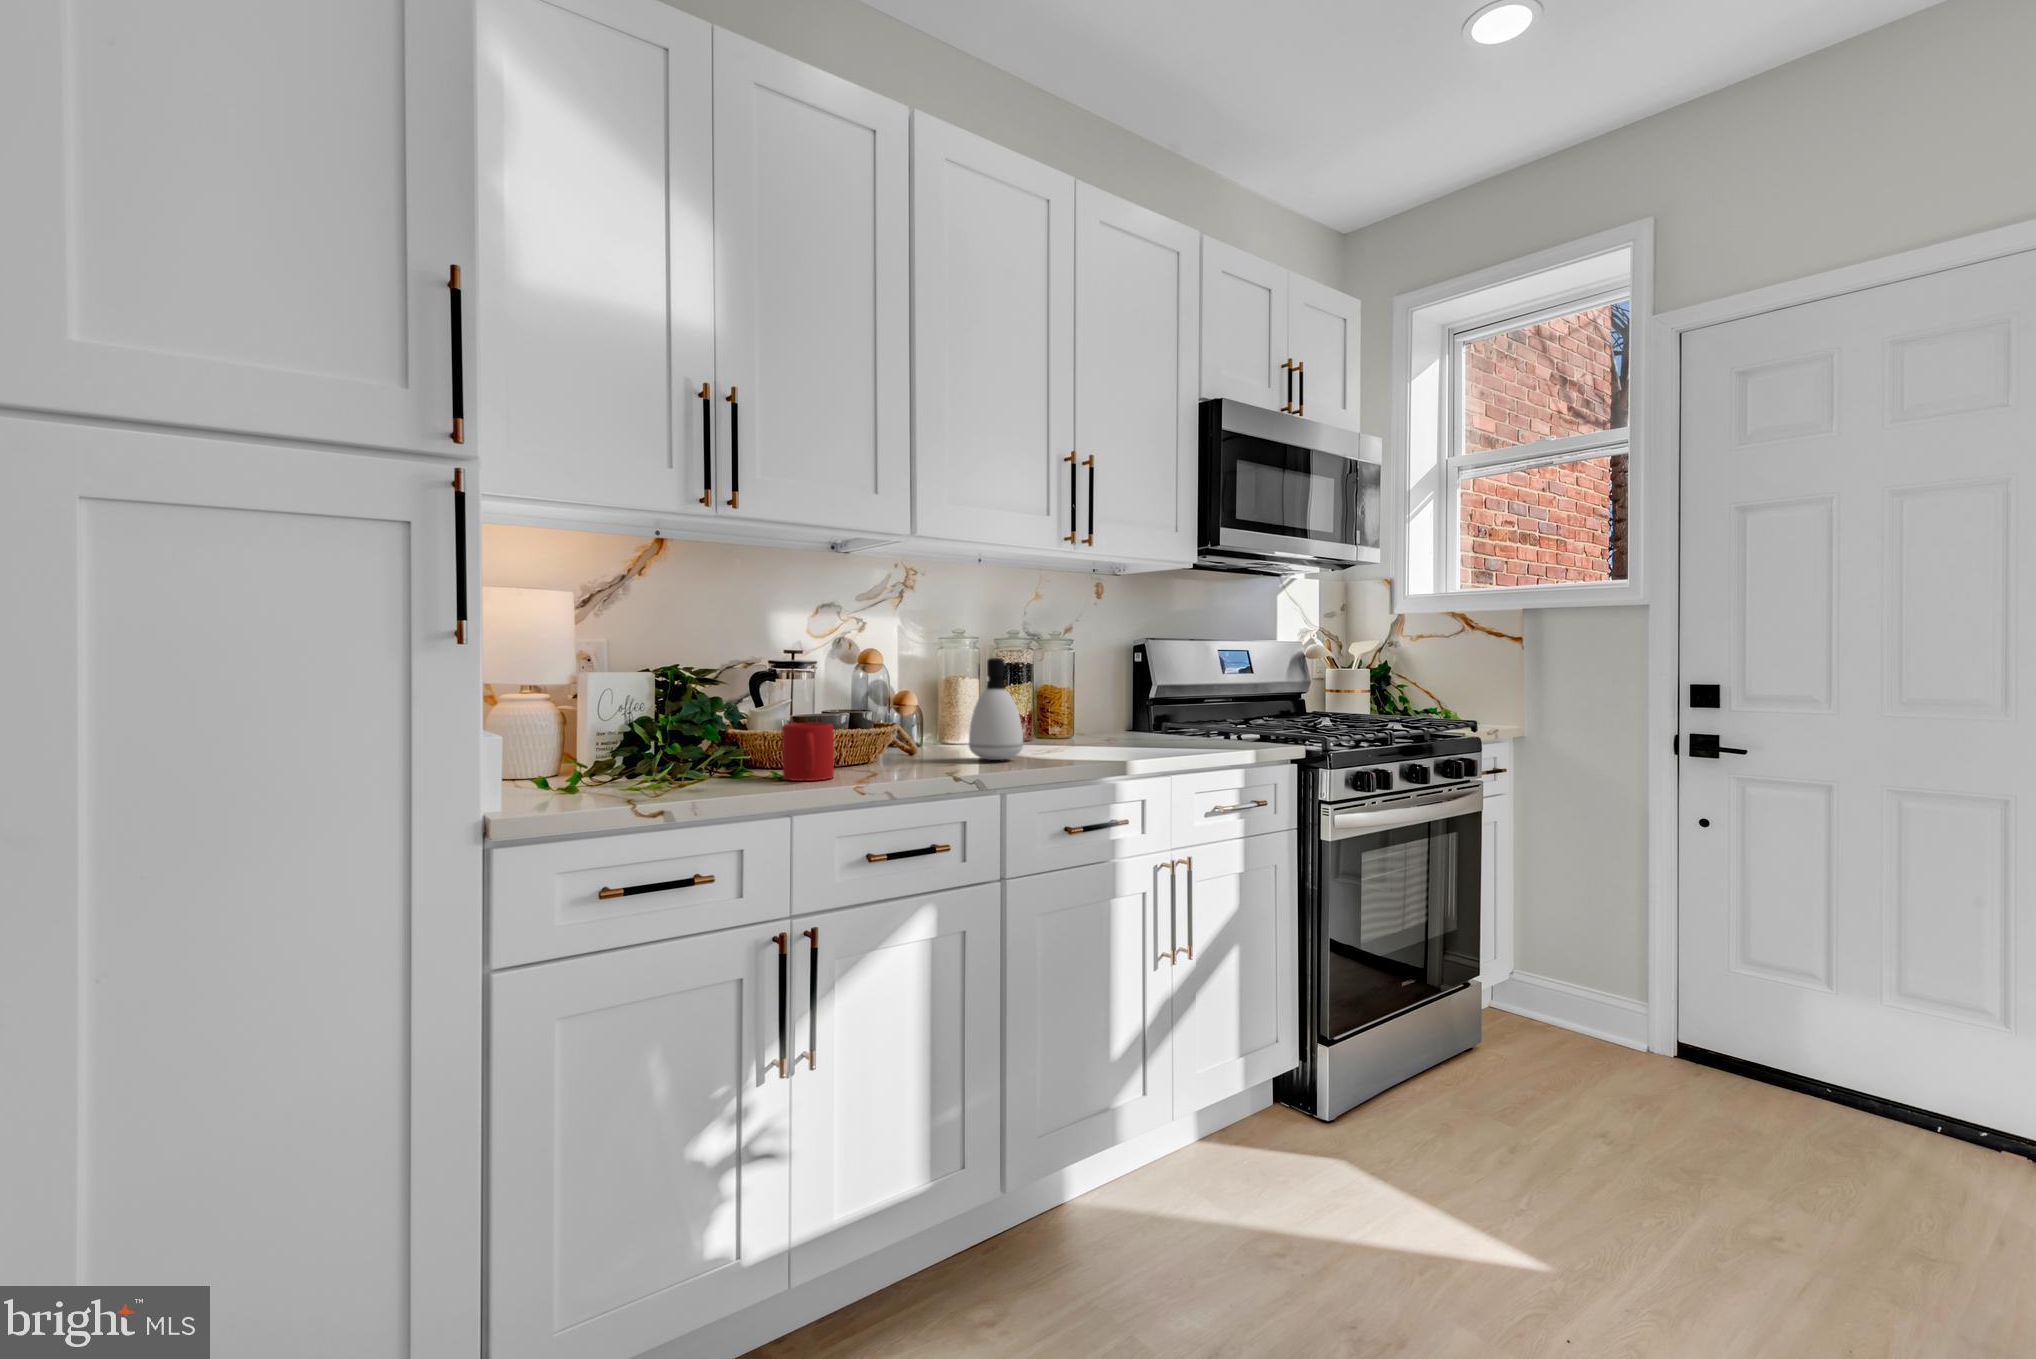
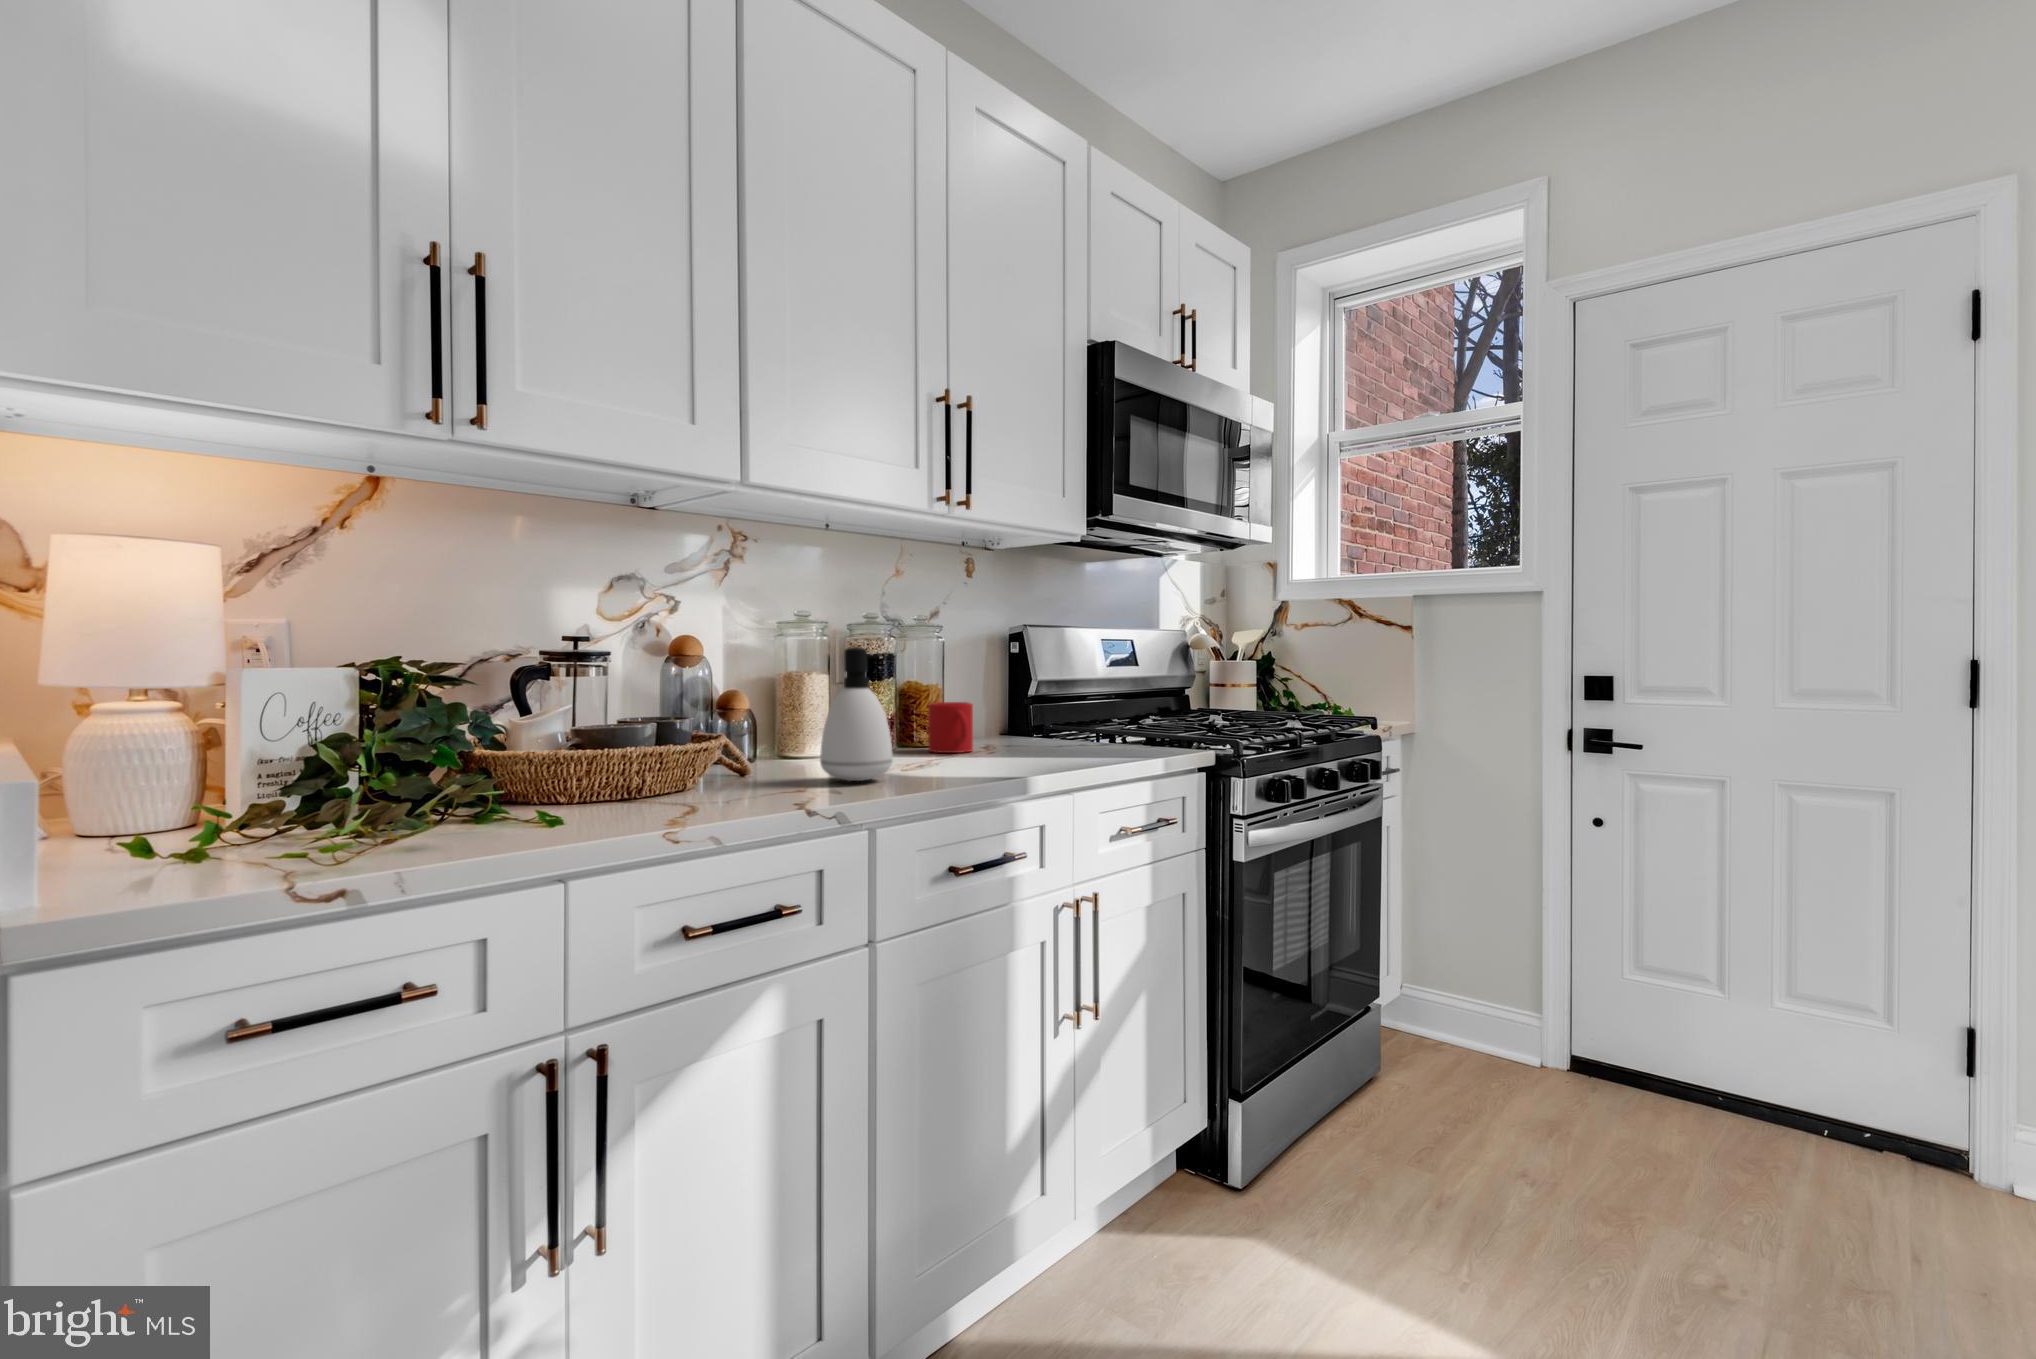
mug: present [782,723,834,781] -> present [928,702,973,753]

